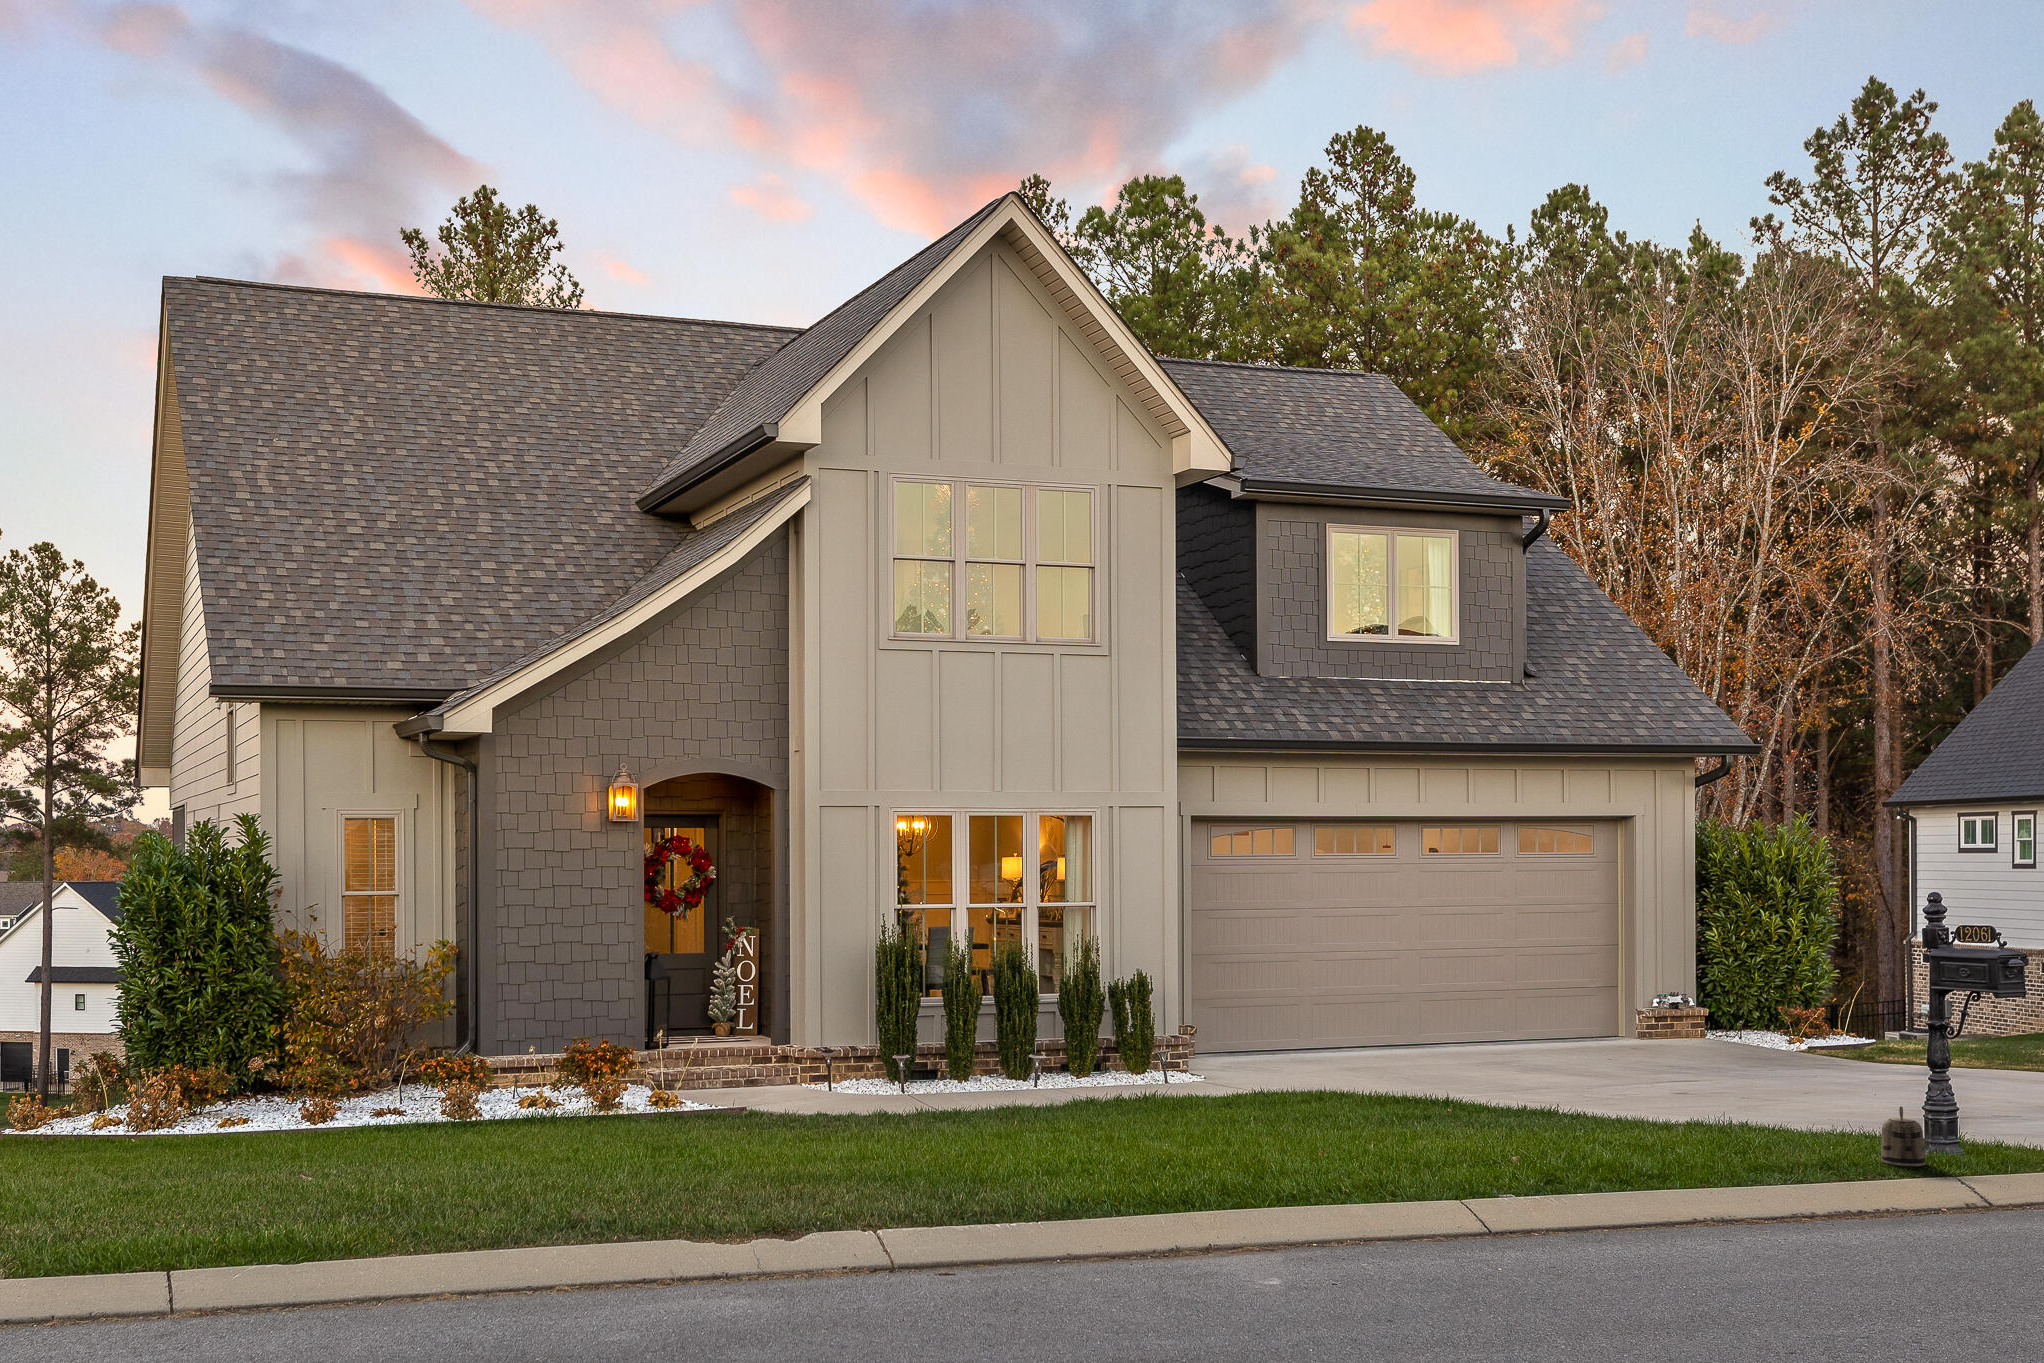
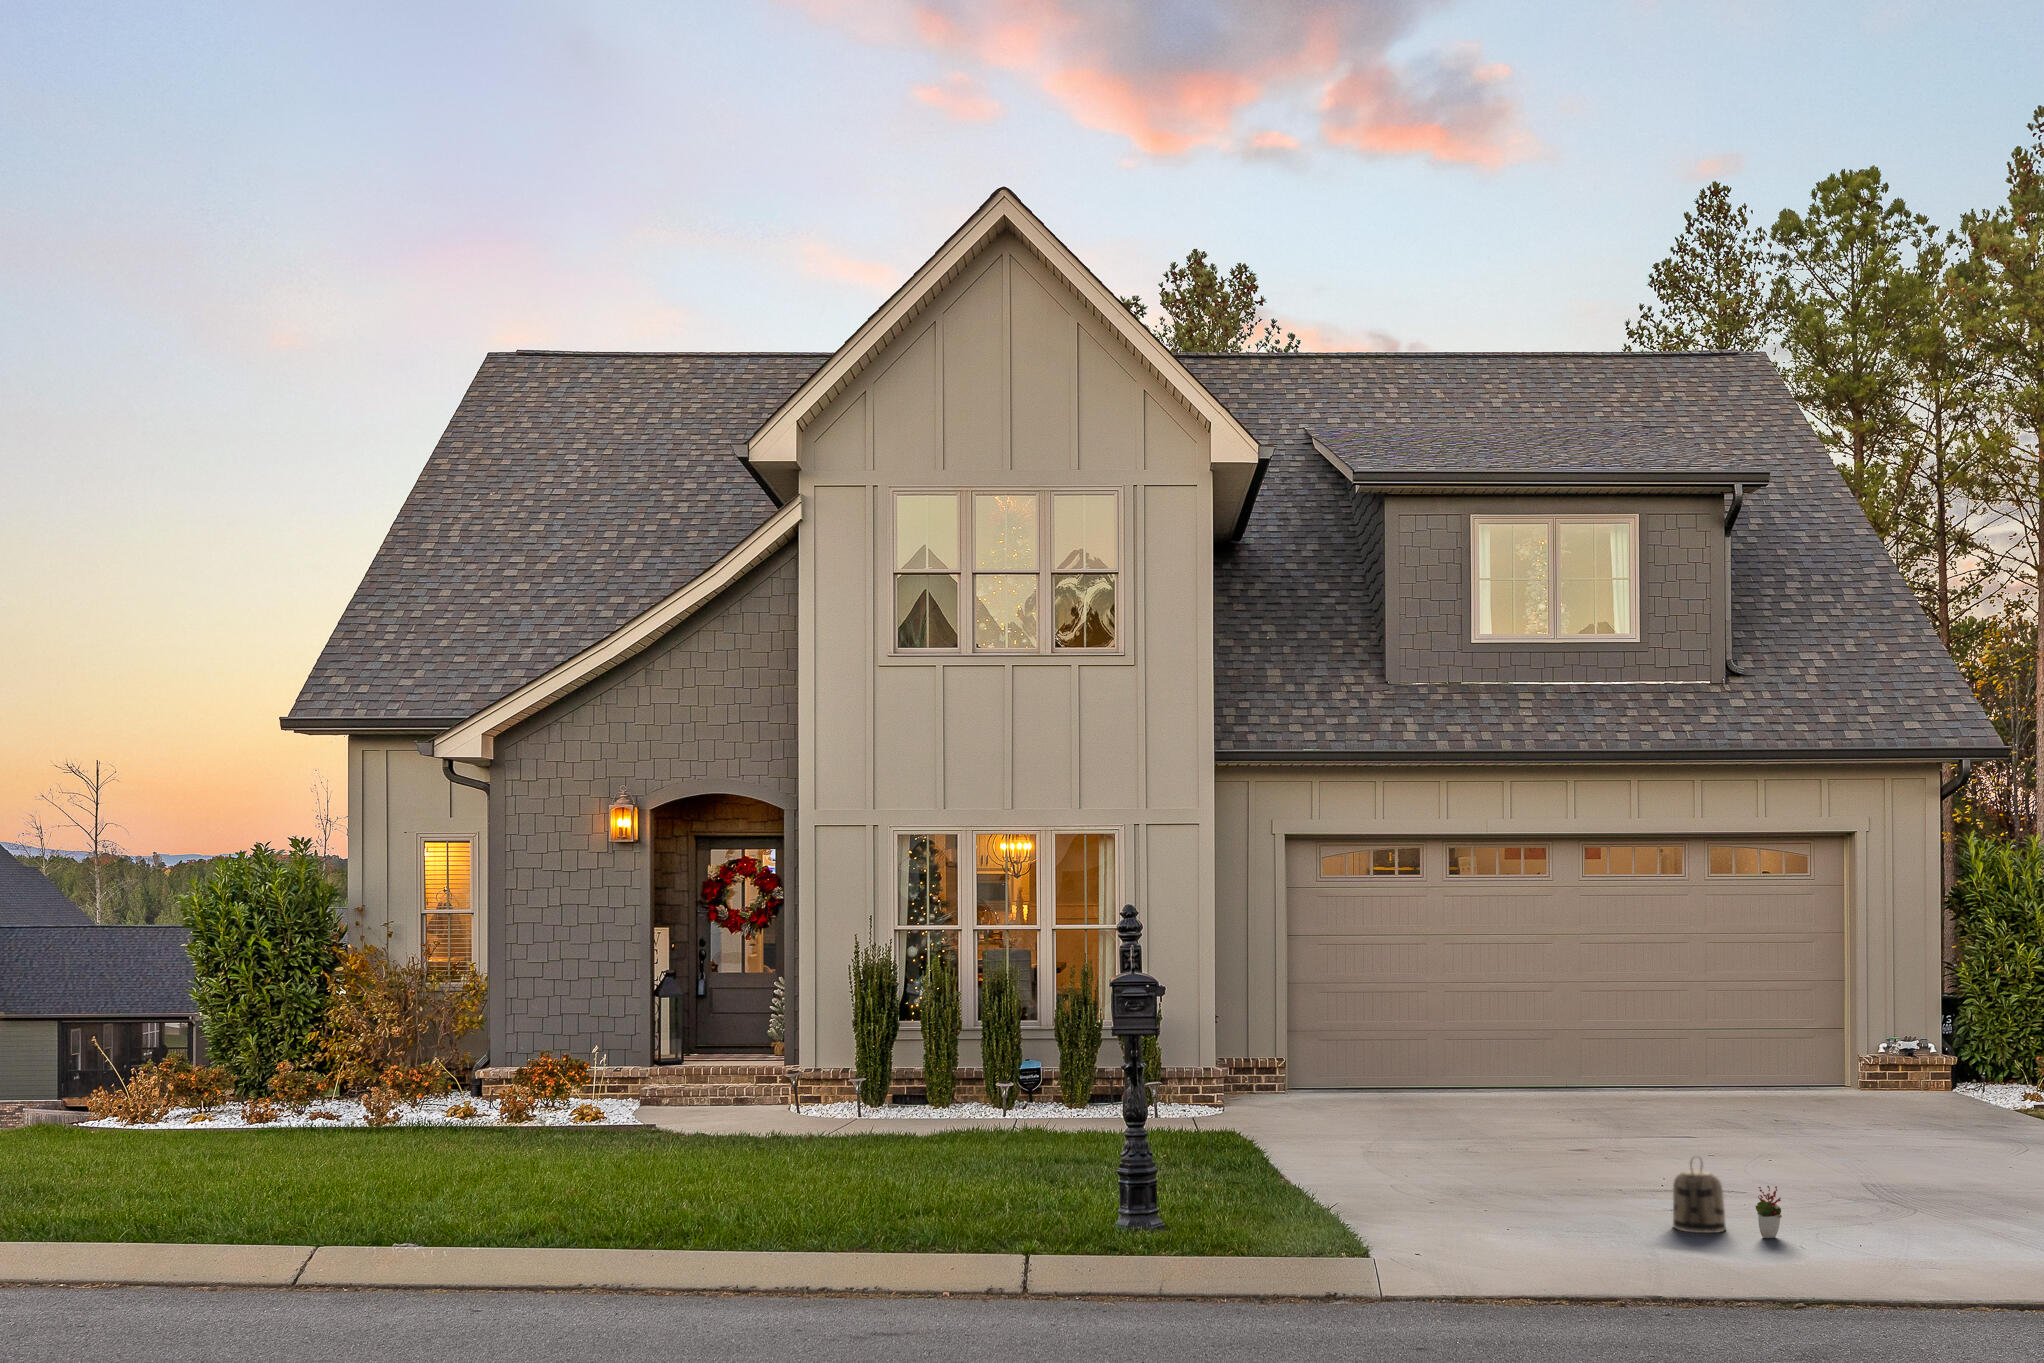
decorative plant: none [1958,1127,1980,1168] -> present [1756,1186,1782,1238]

